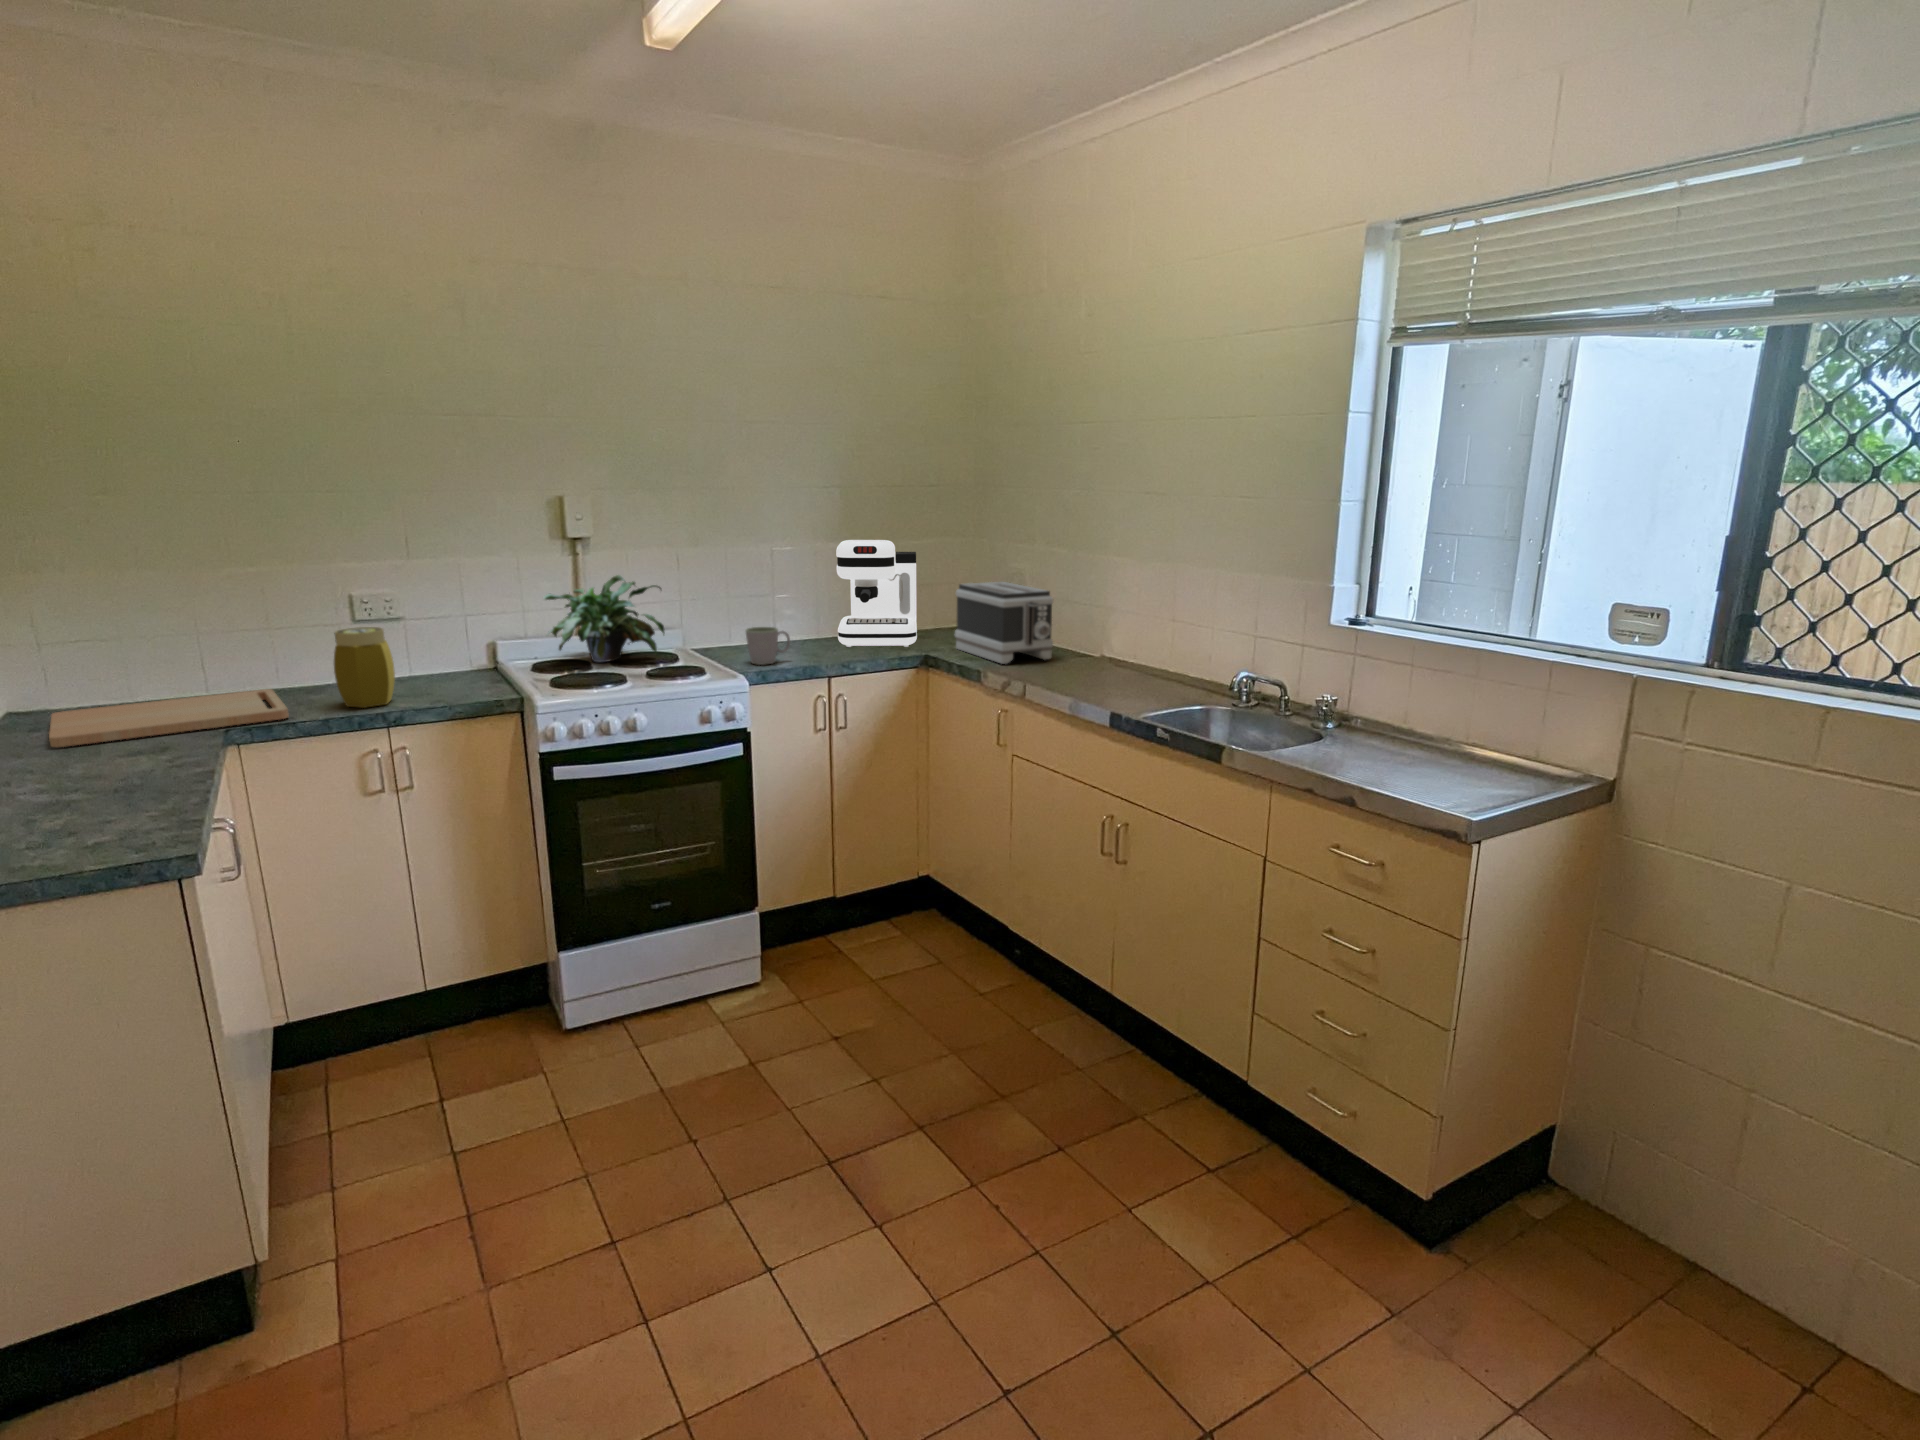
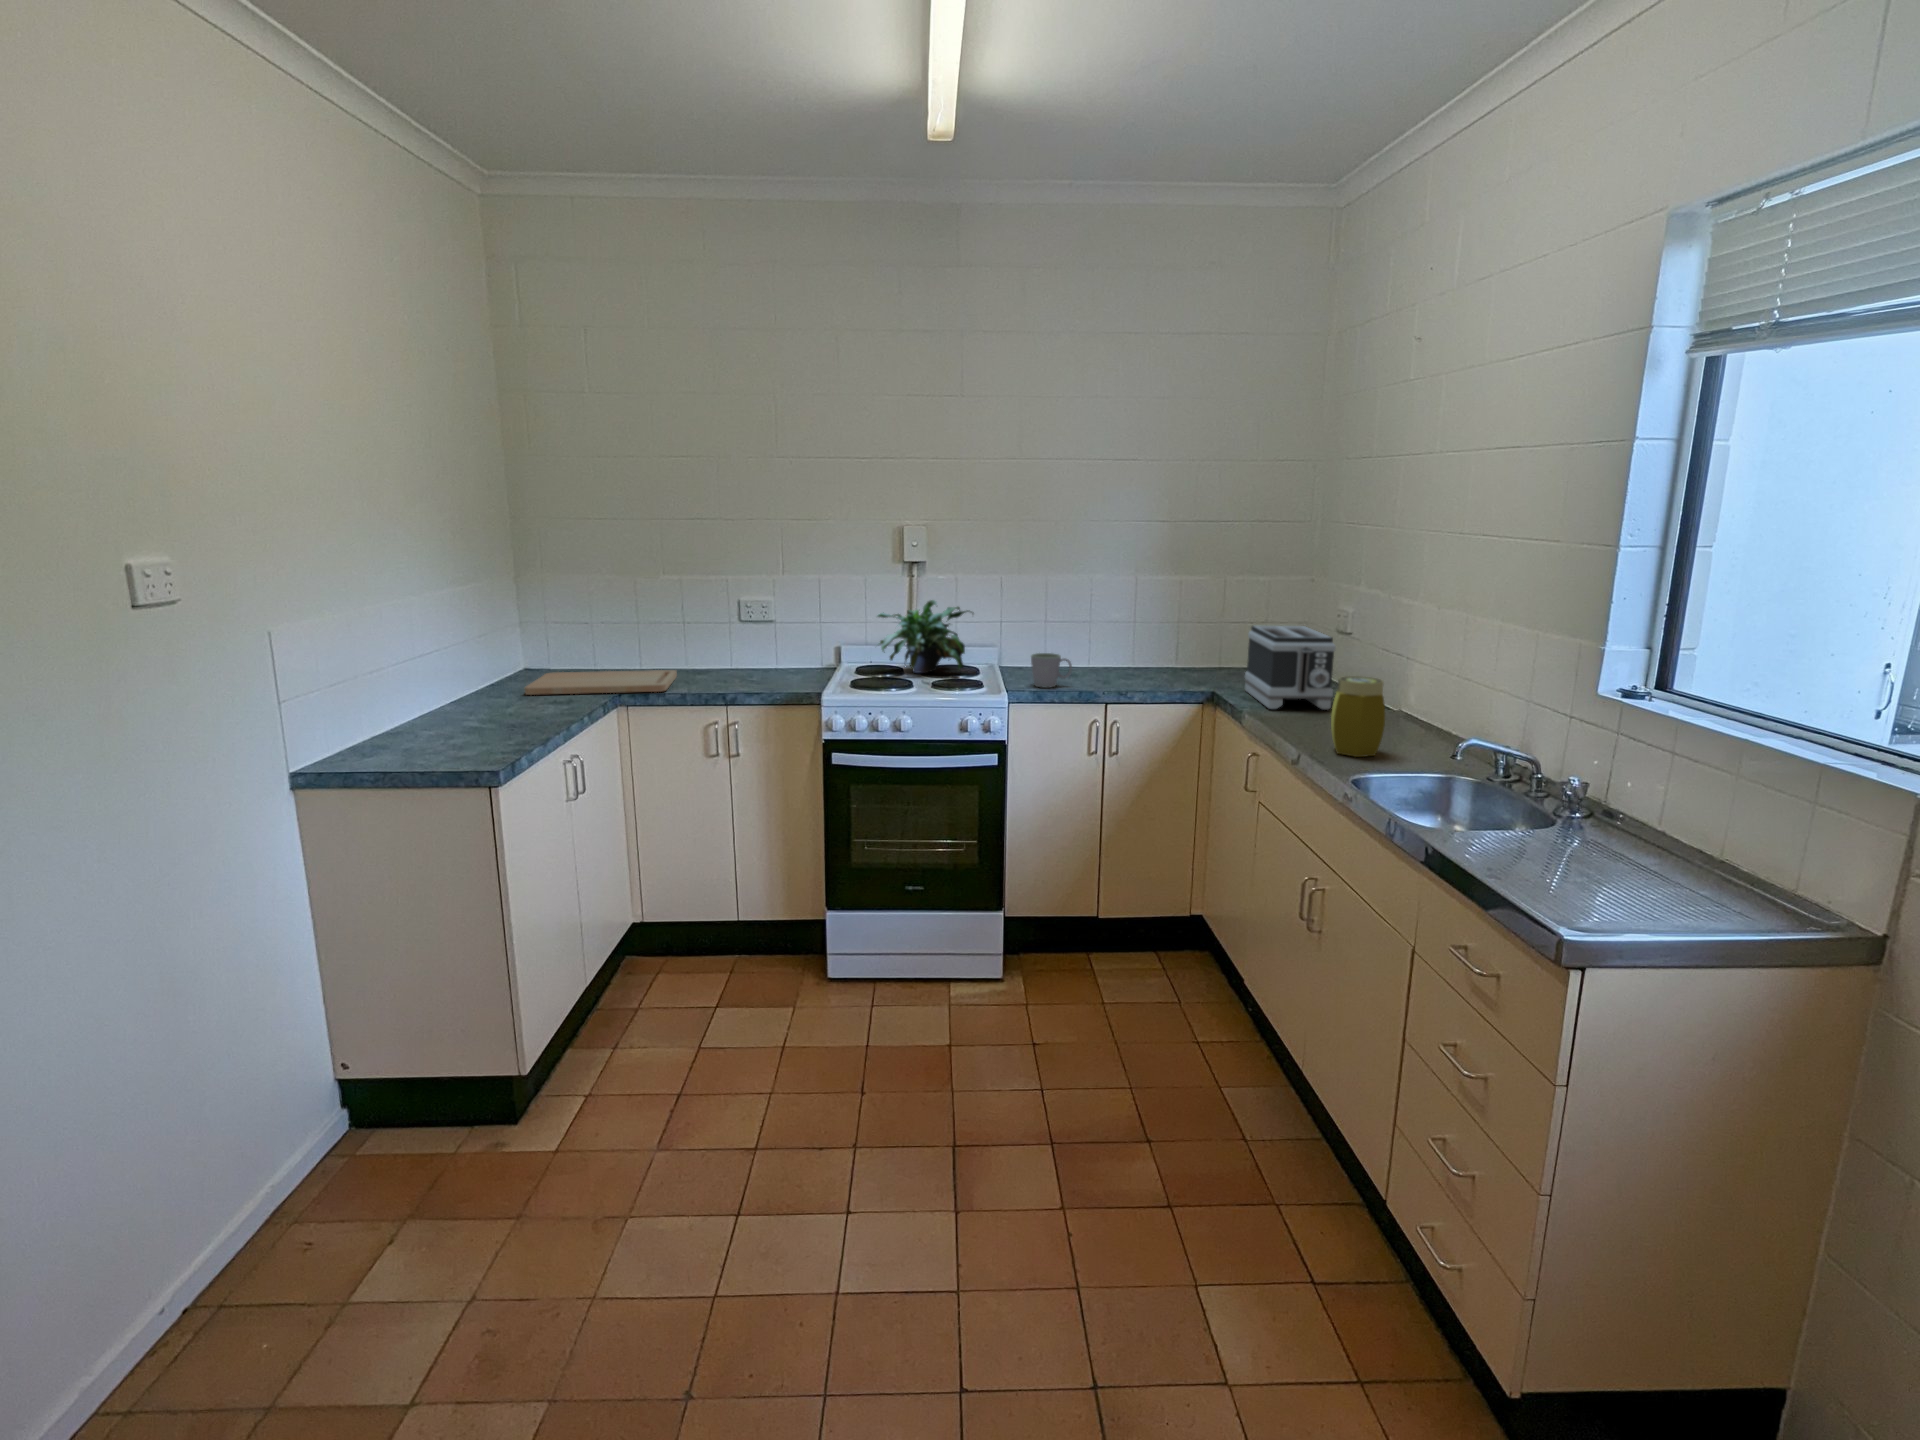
coffee maker: present [836,540,917,647] -> none [1132,578,1226,685]
jar: present [334,627,395,708] -> present [1331,676,1385,757]

